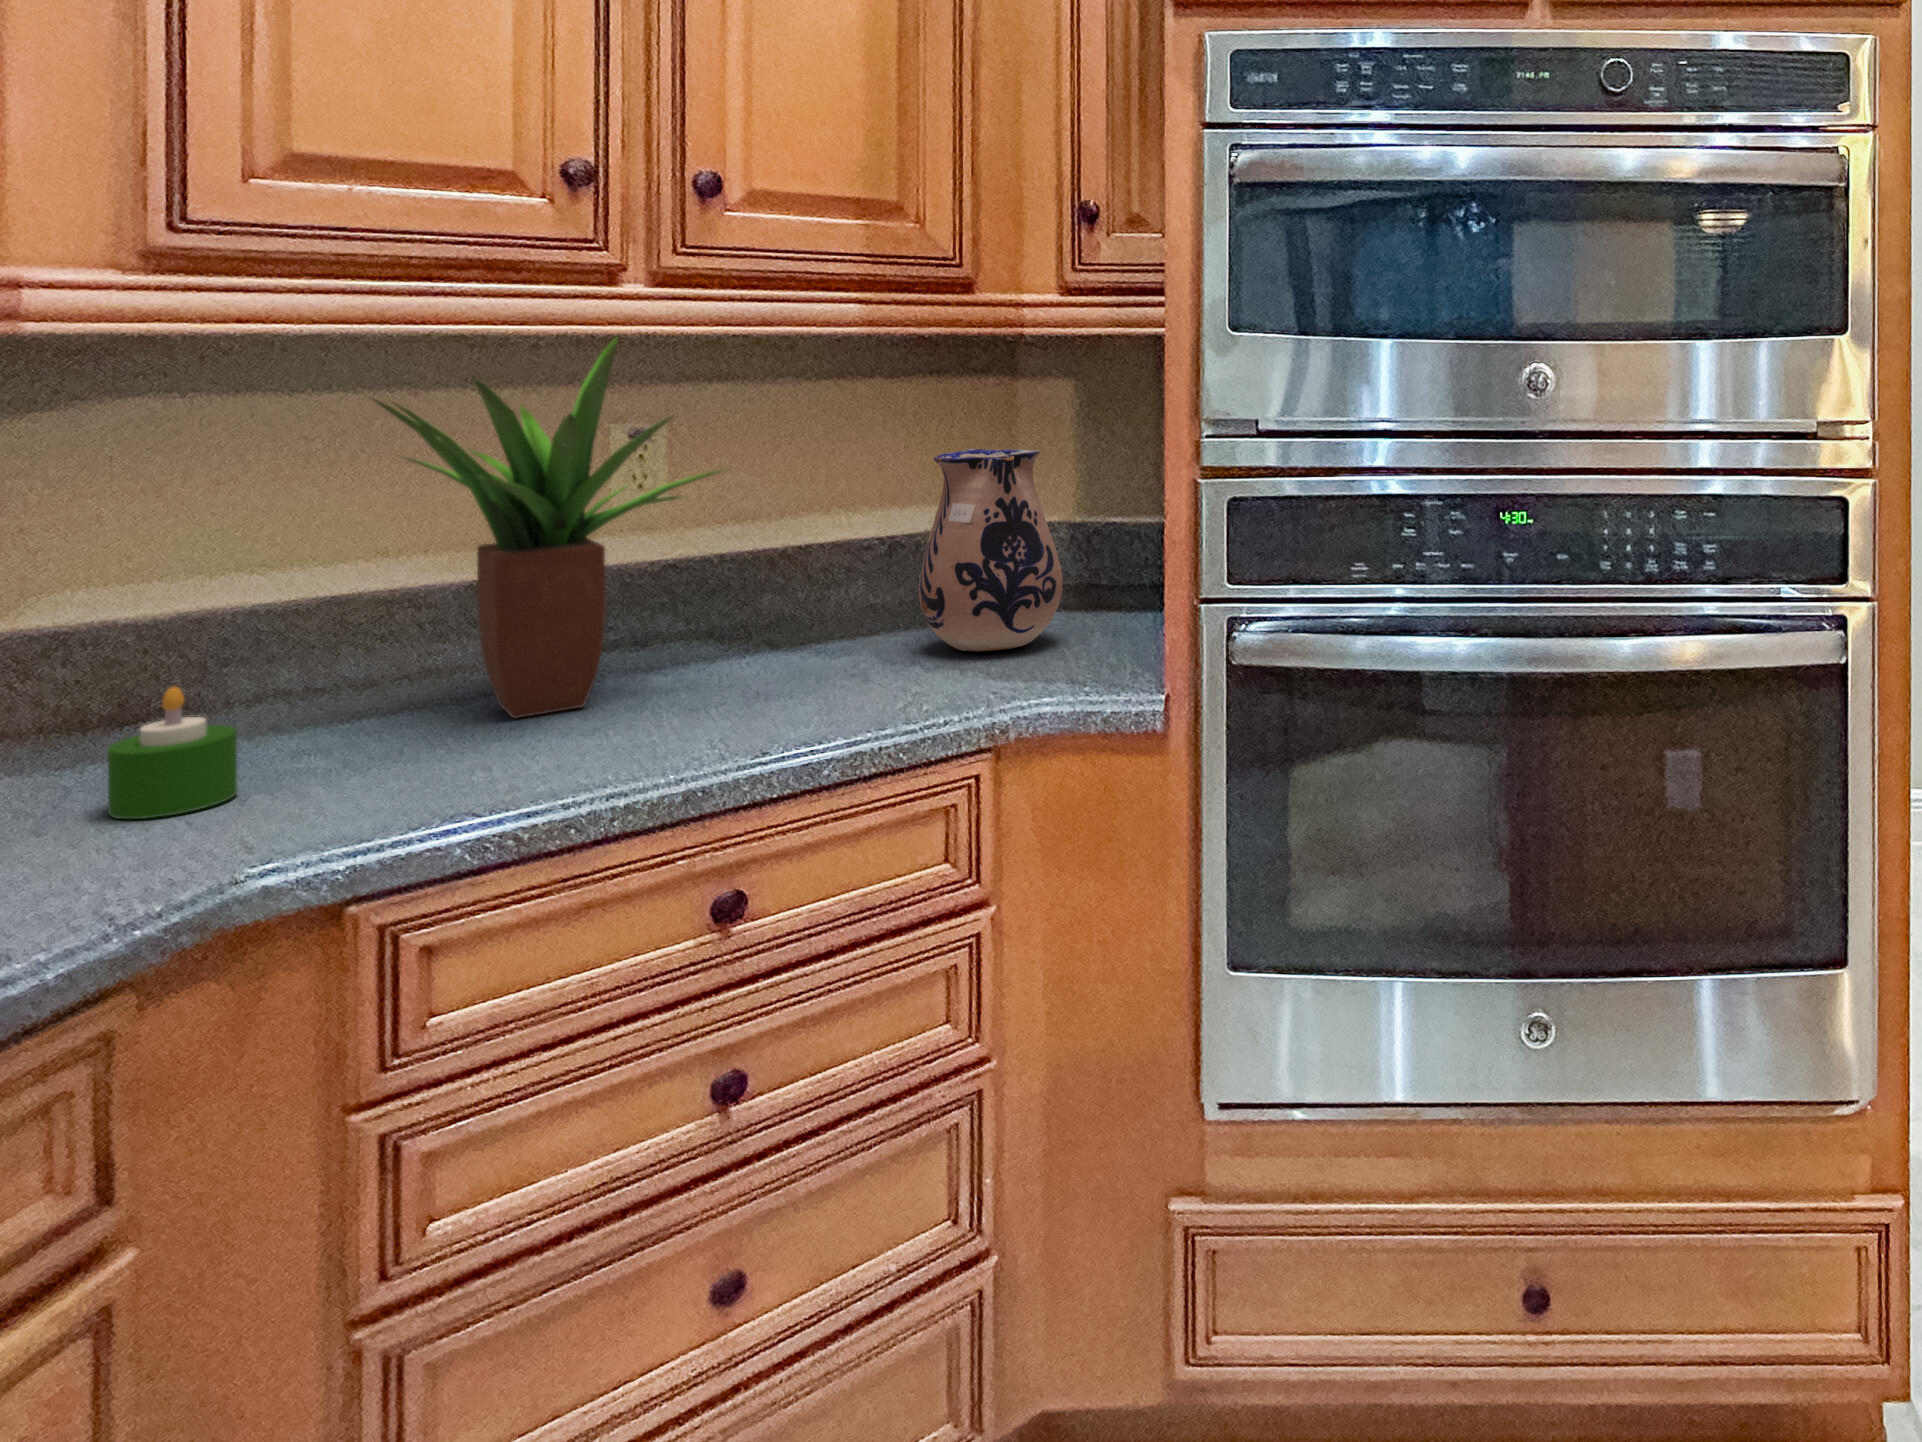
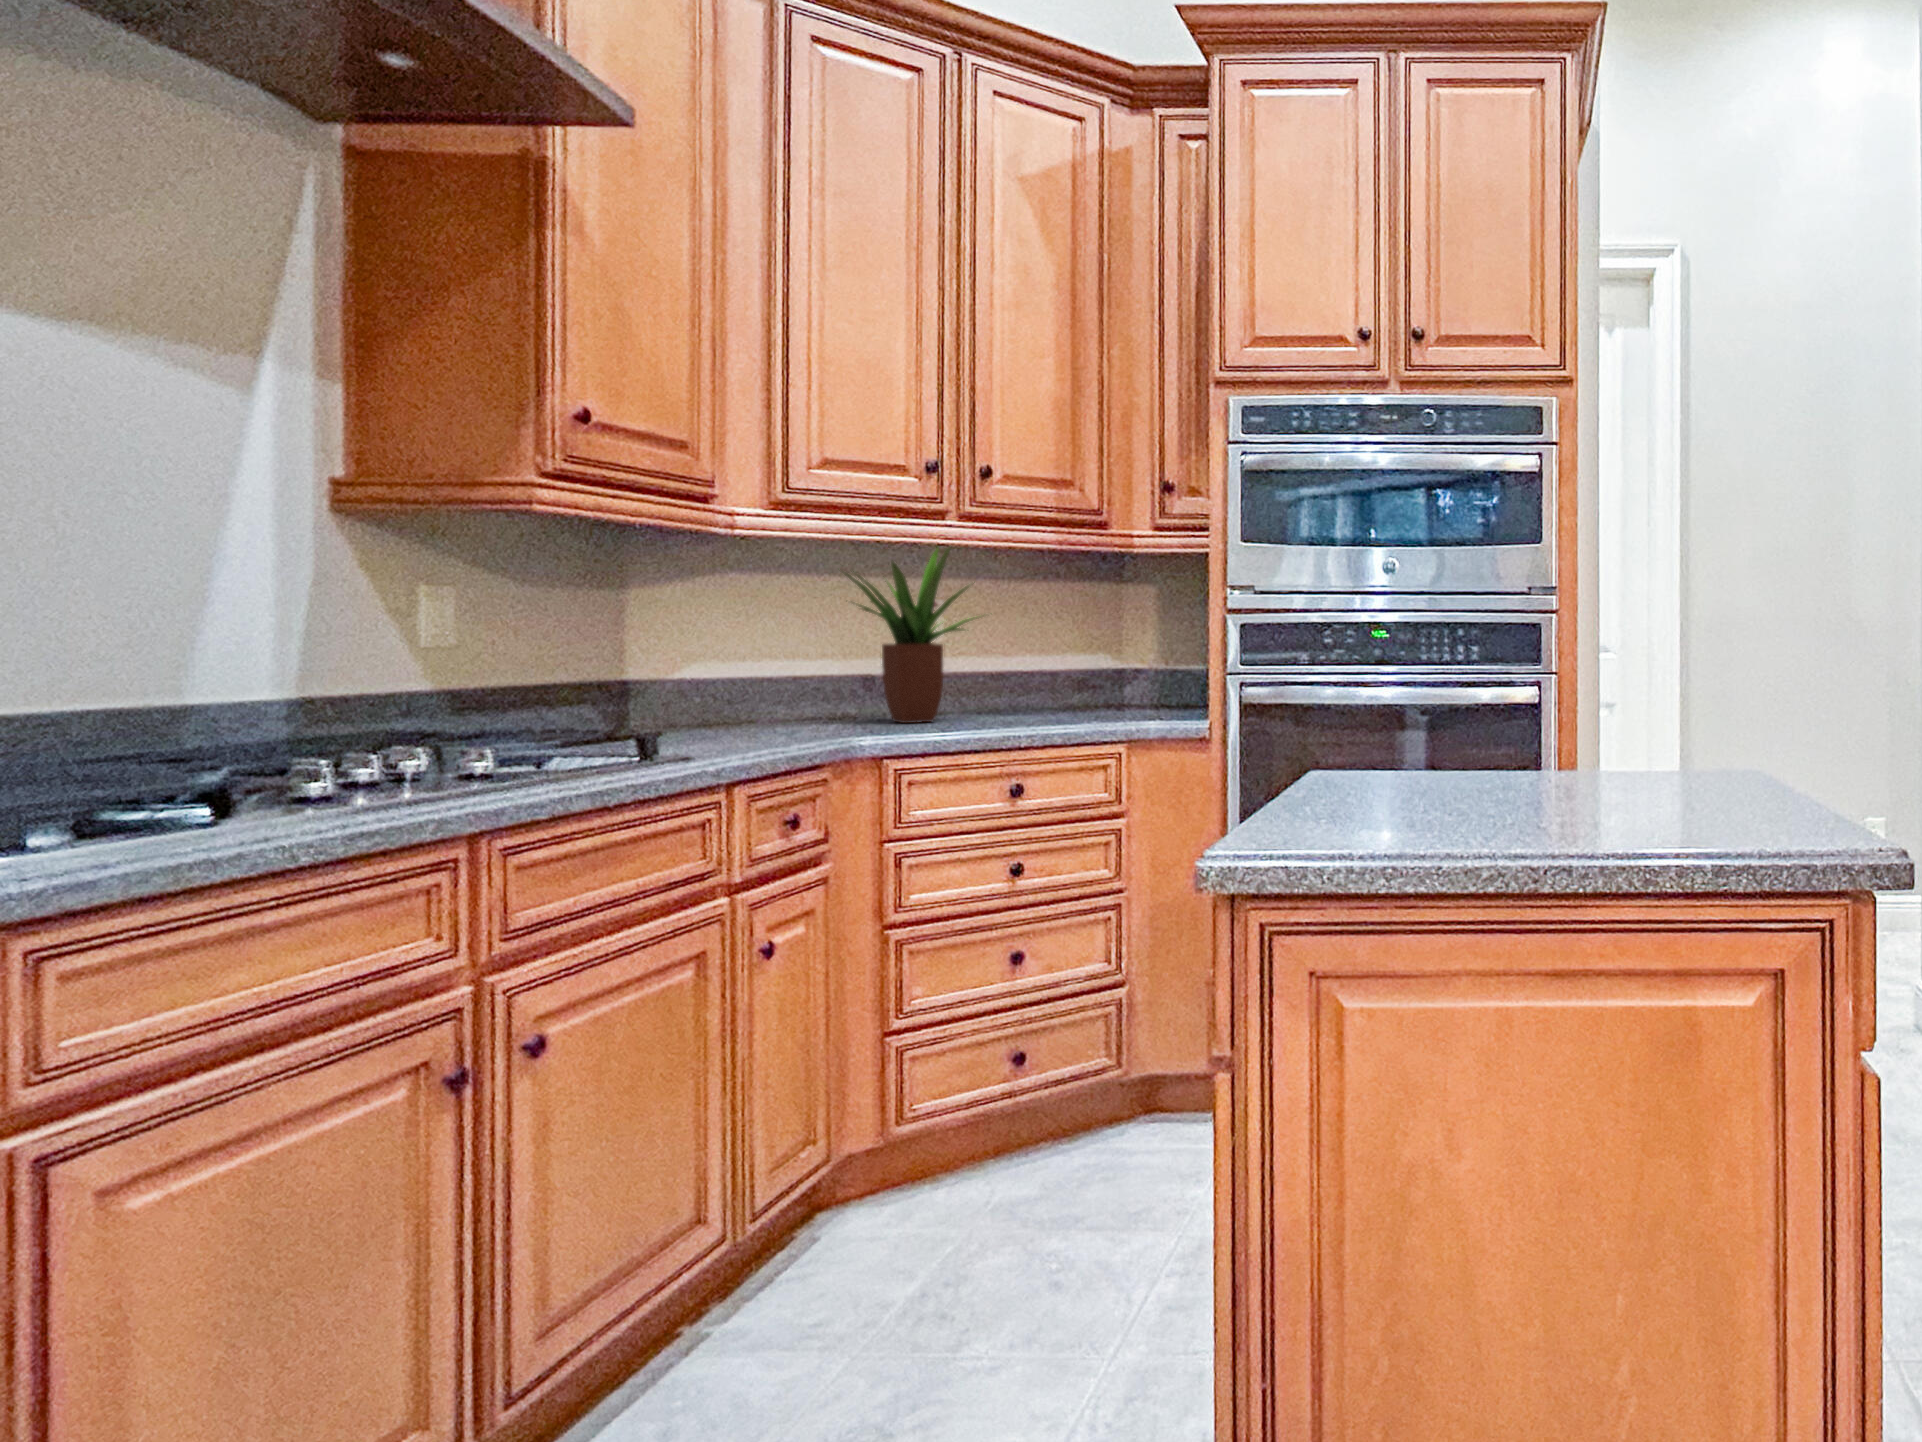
ceramic pitcher: present [919,448,1062,652] -> none [1082,614,1156,716]
candle: present [108,687,238,819] -> none [771,682,816,733]

